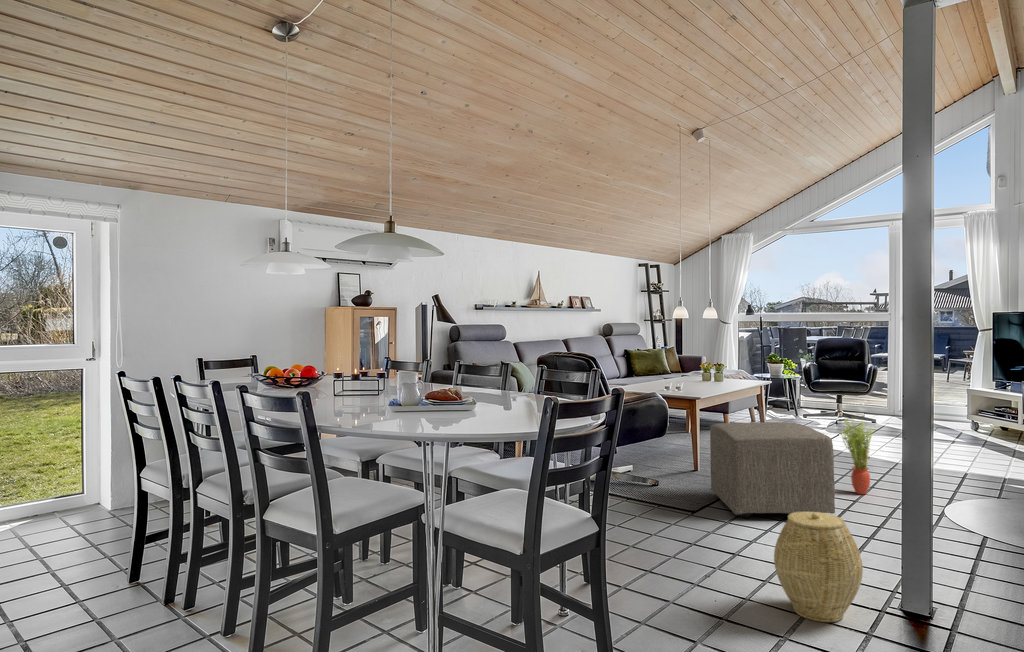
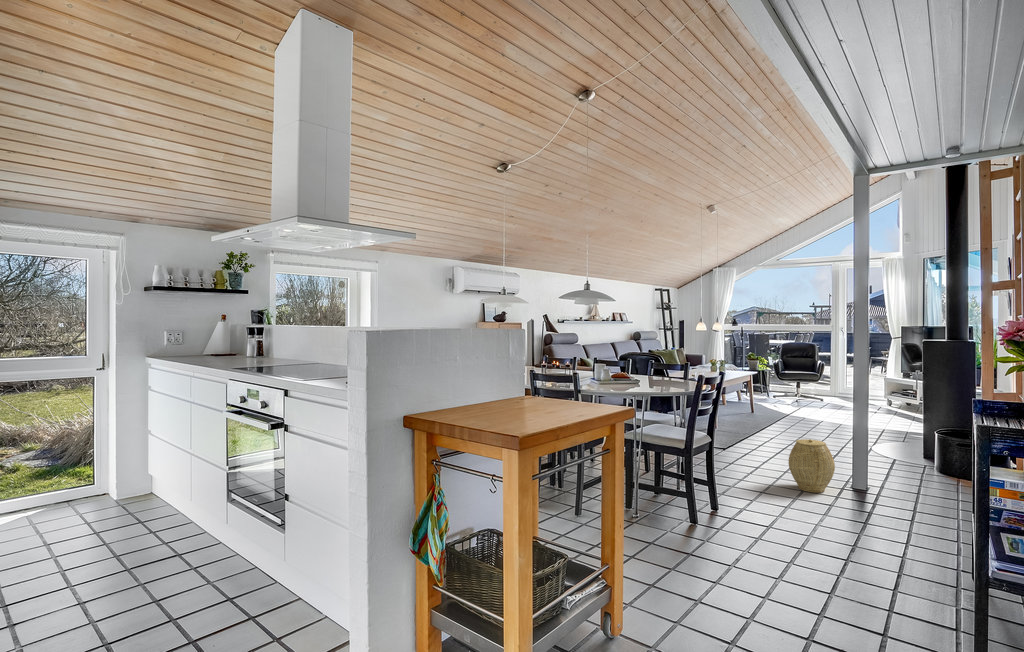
potted plant: present [840,419,876,494] -> none [809,394,832,440]
ottoman: present [710,422,835,518] -> none [733,397,810,451]

